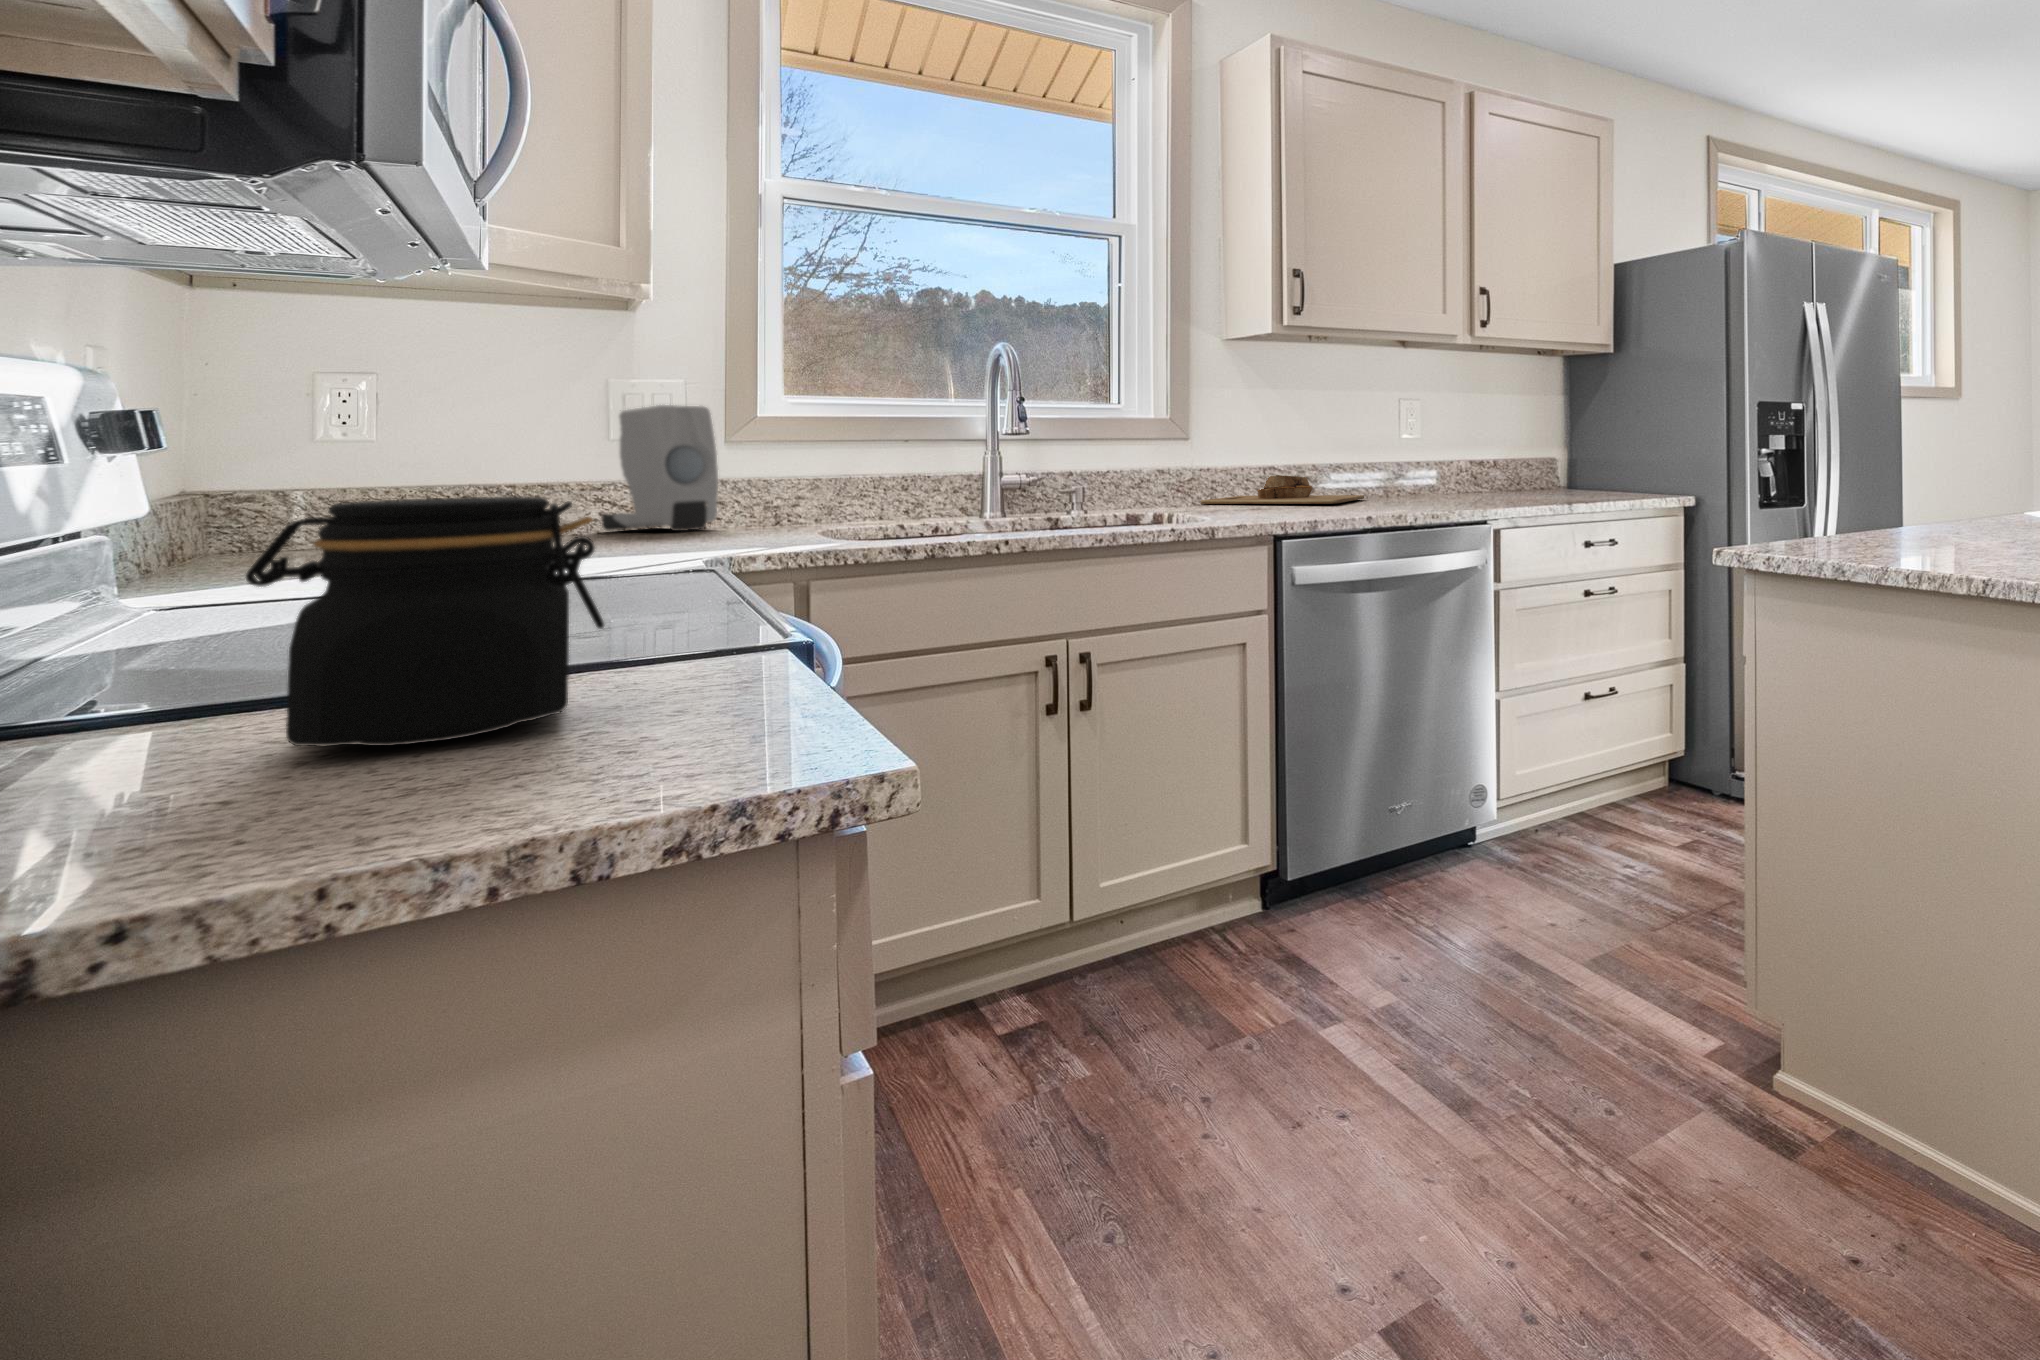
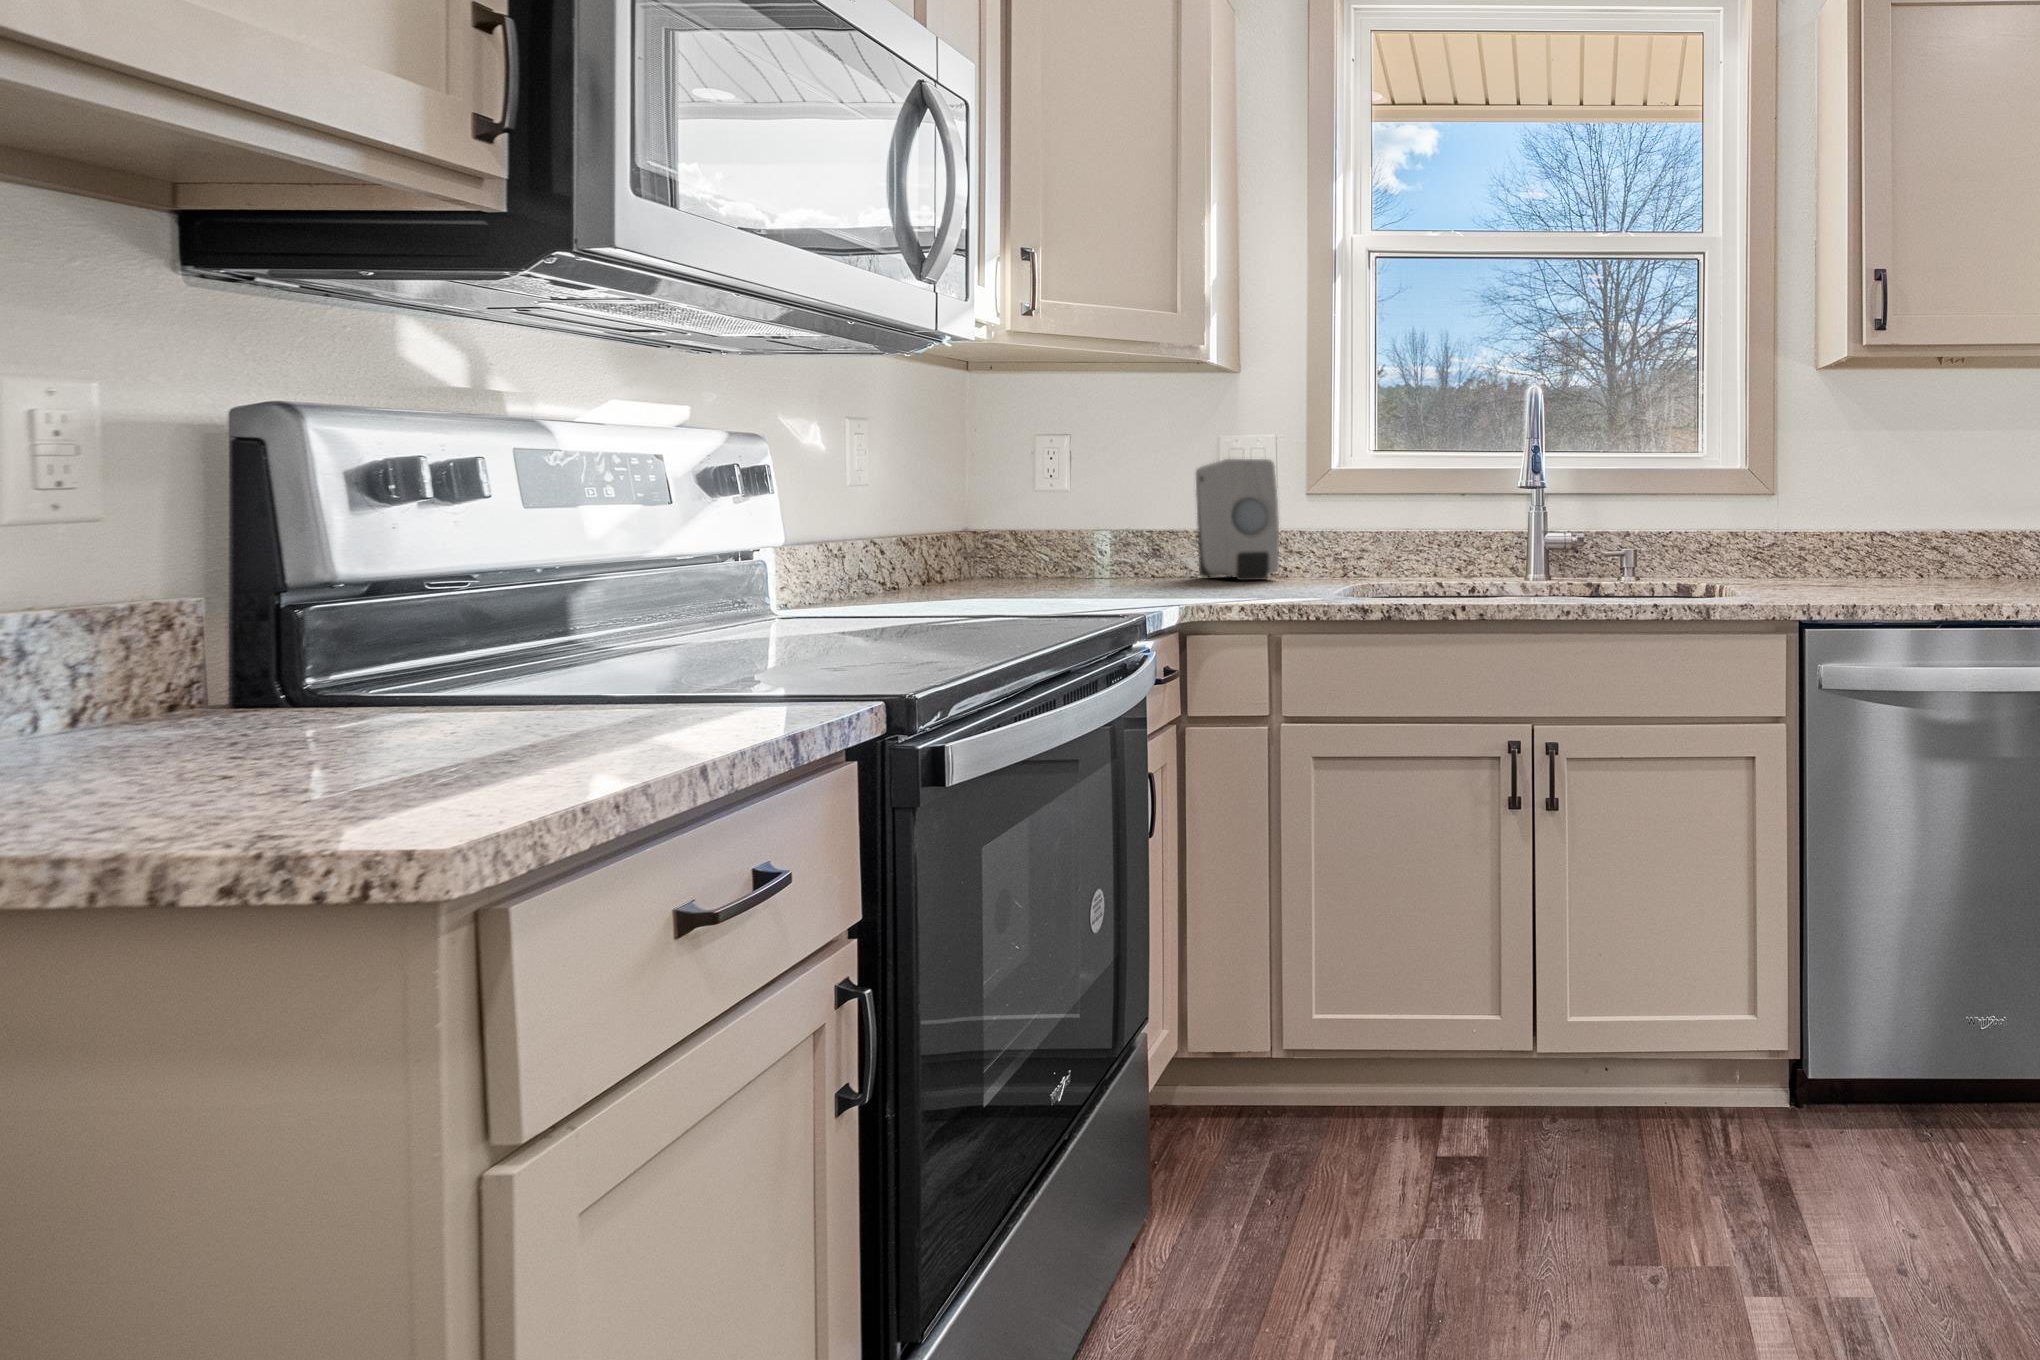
cutting board: present [1201,475,1364,504] -> none [1796,542,2027,585]
jar: present [245,496,604,746] -> none [313,548,575,756]

